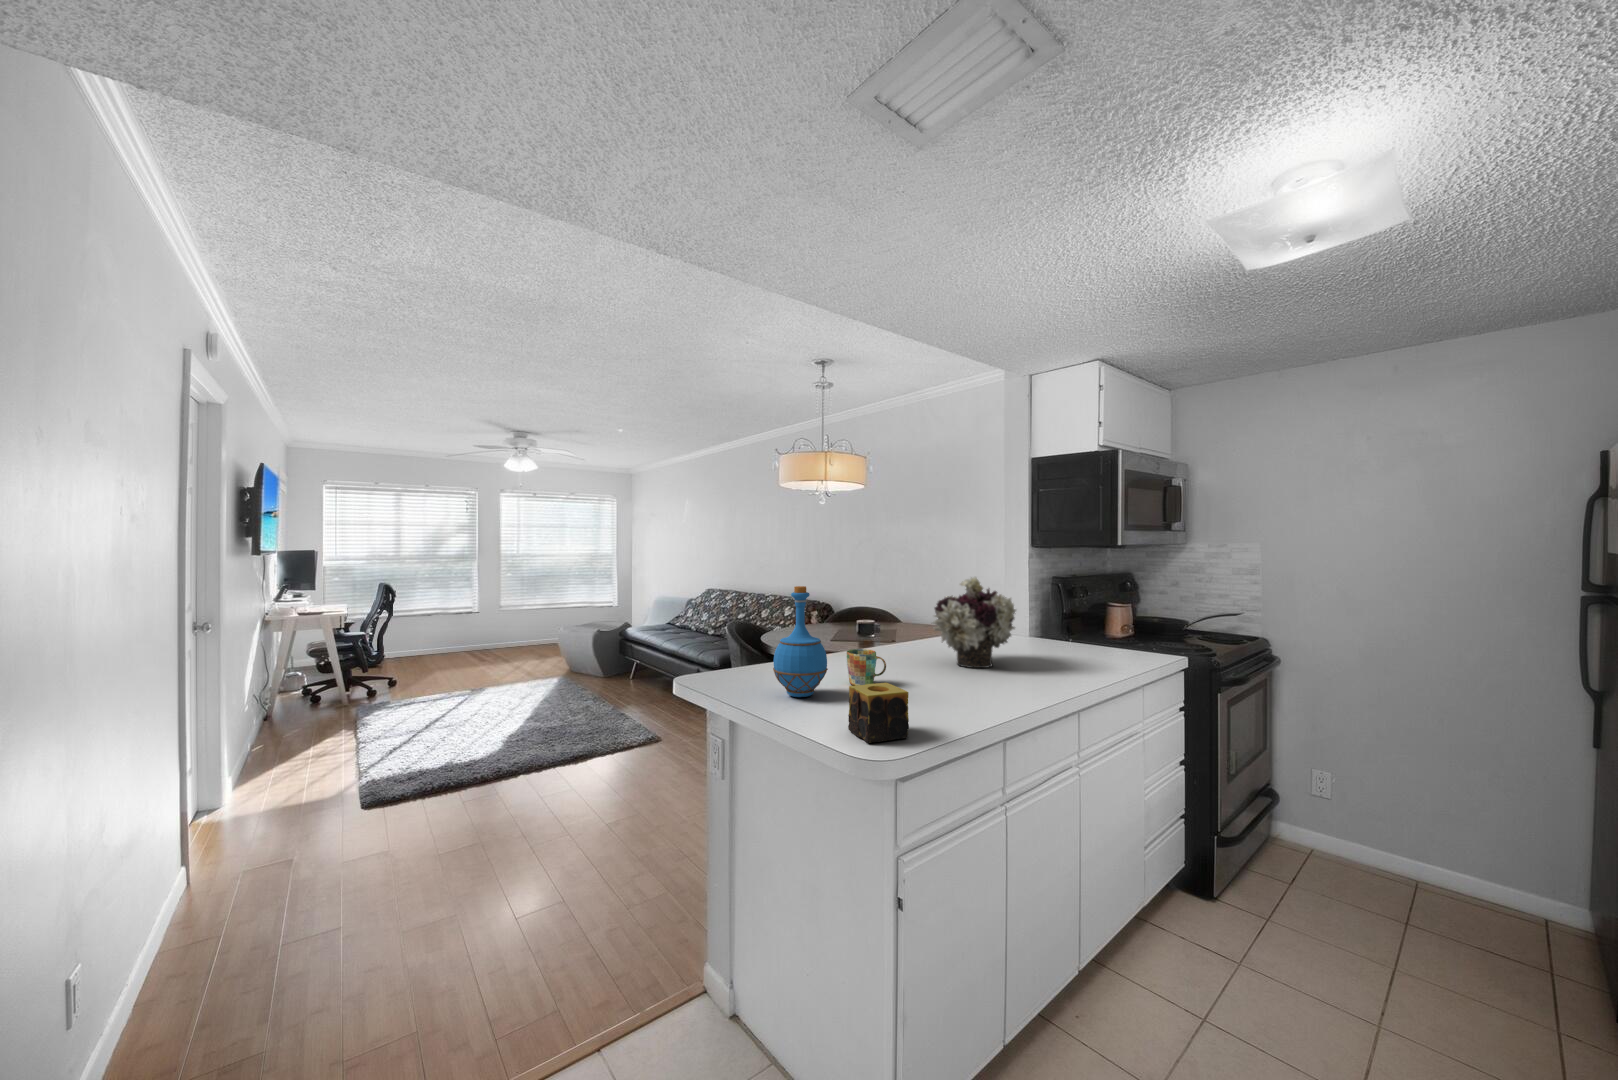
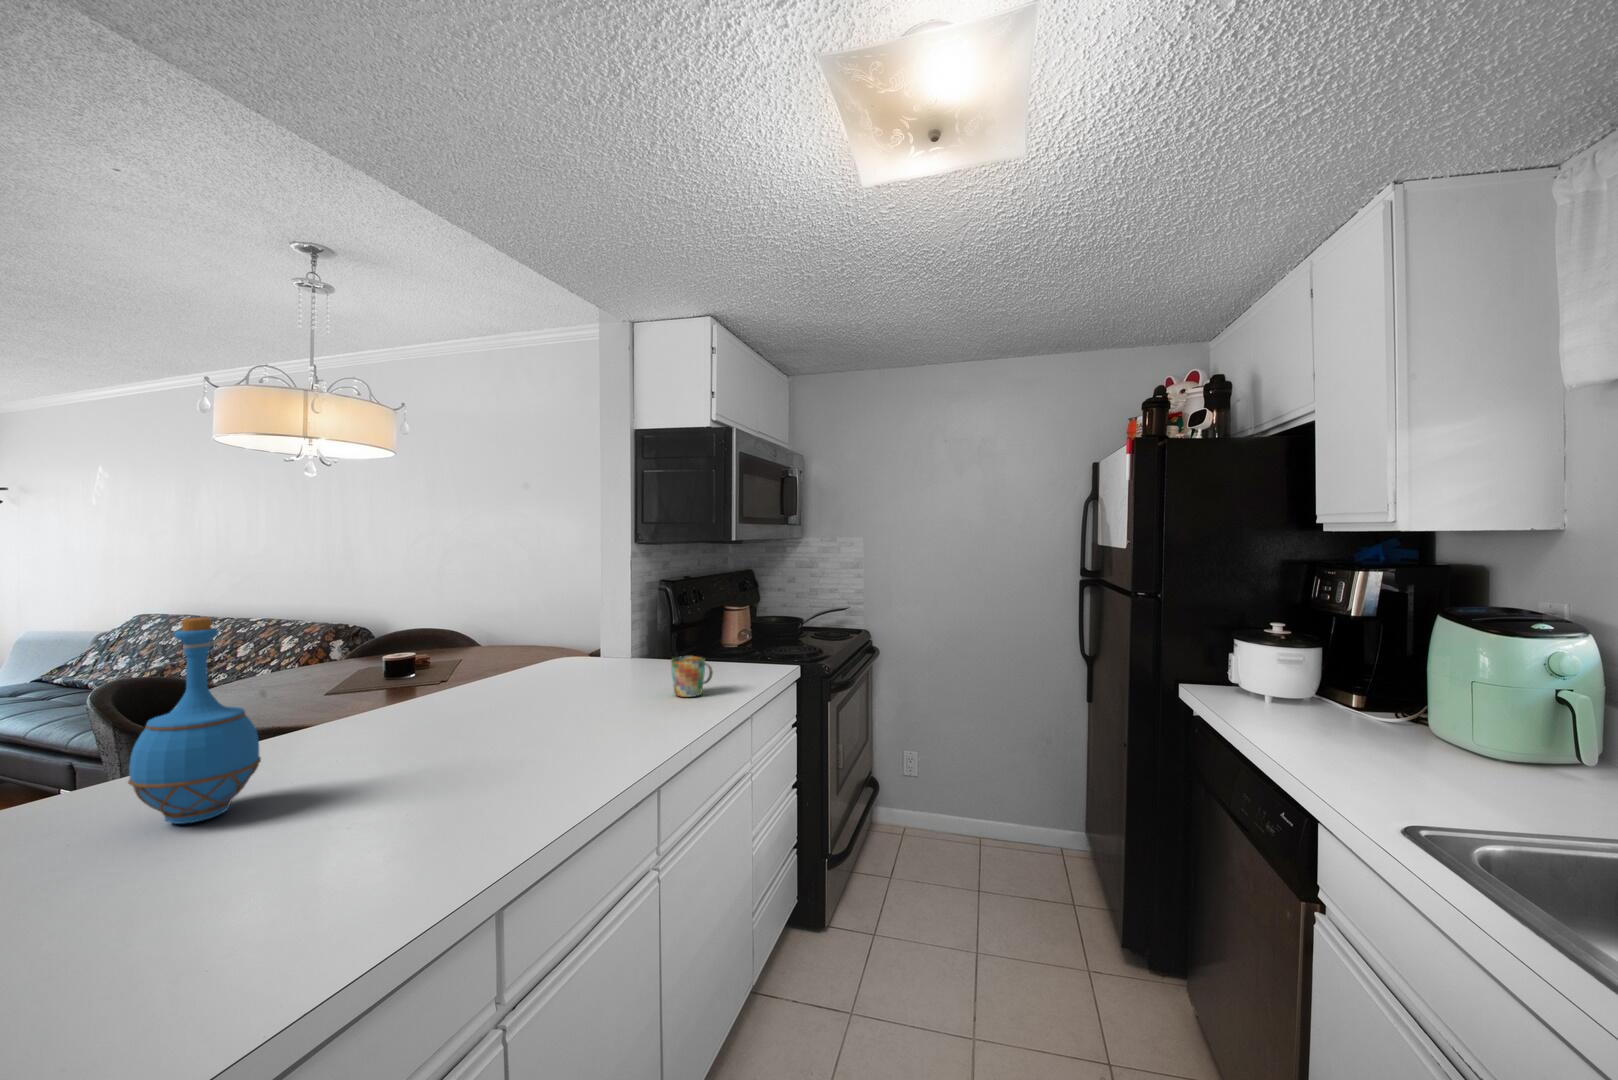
flower arrangement: present [933,577,1016,668] -> none [481,584,607,713]
mug: present [847,649,886,685] -> present [671,656,713,697]
candle: present [848,683,909,743] -> none [265,780,389,907]

